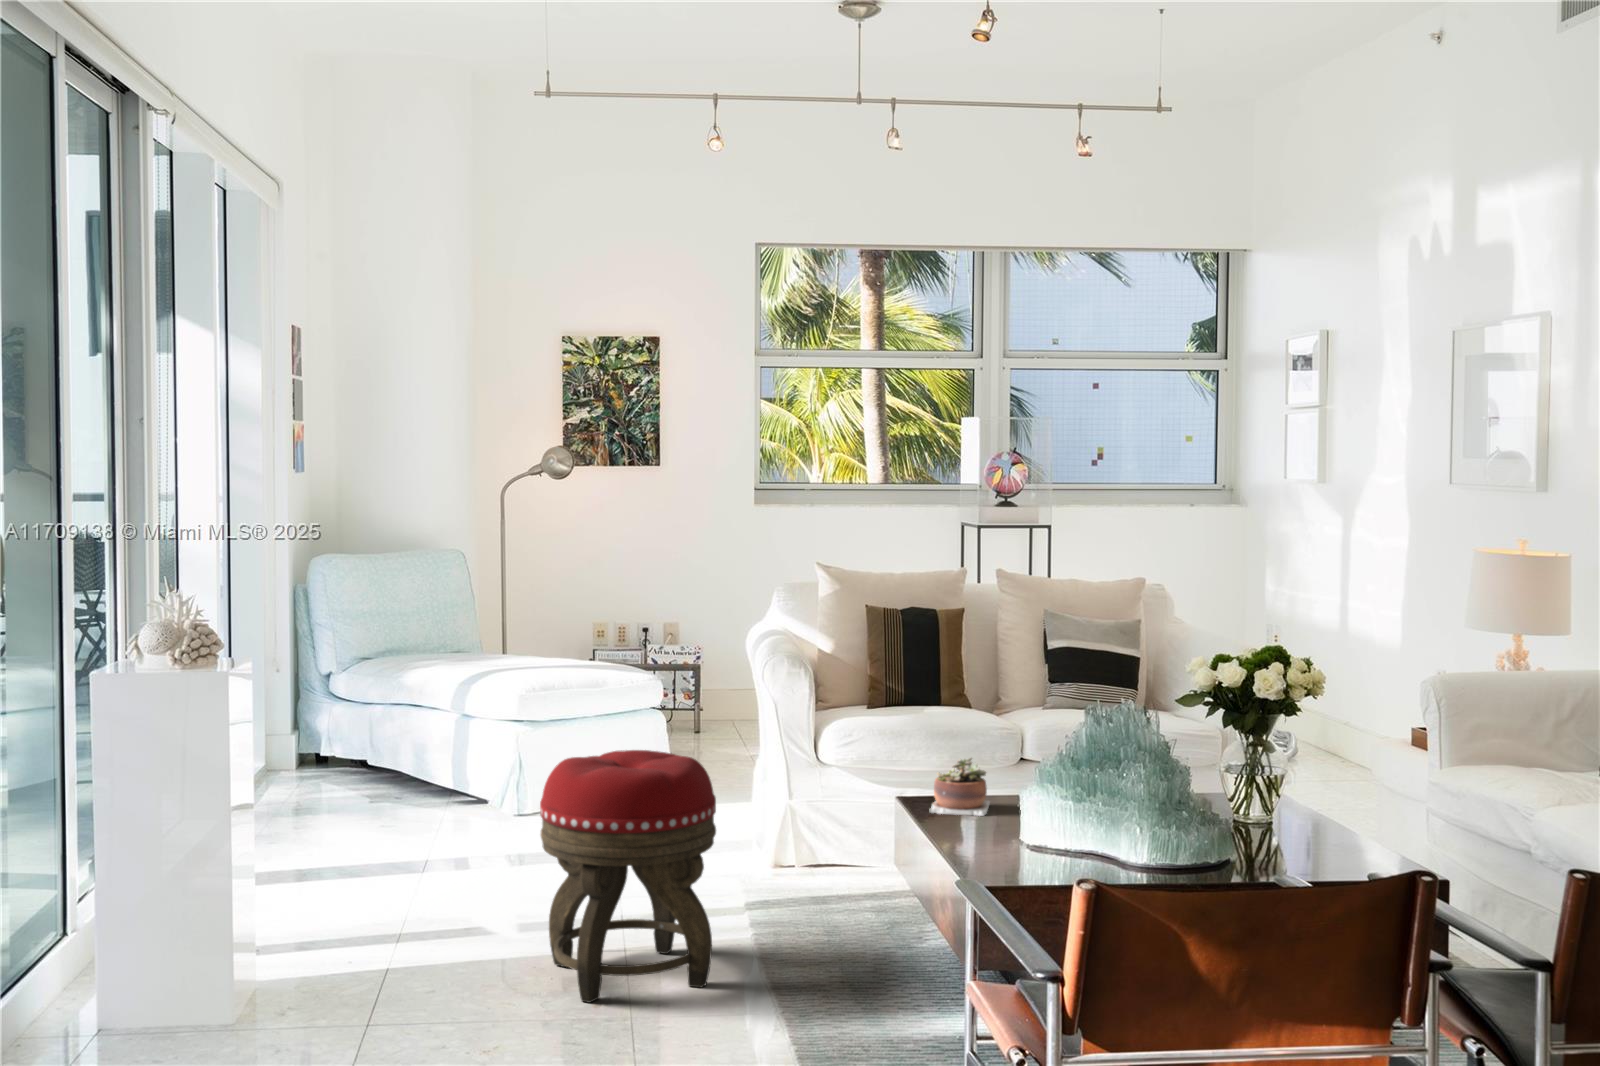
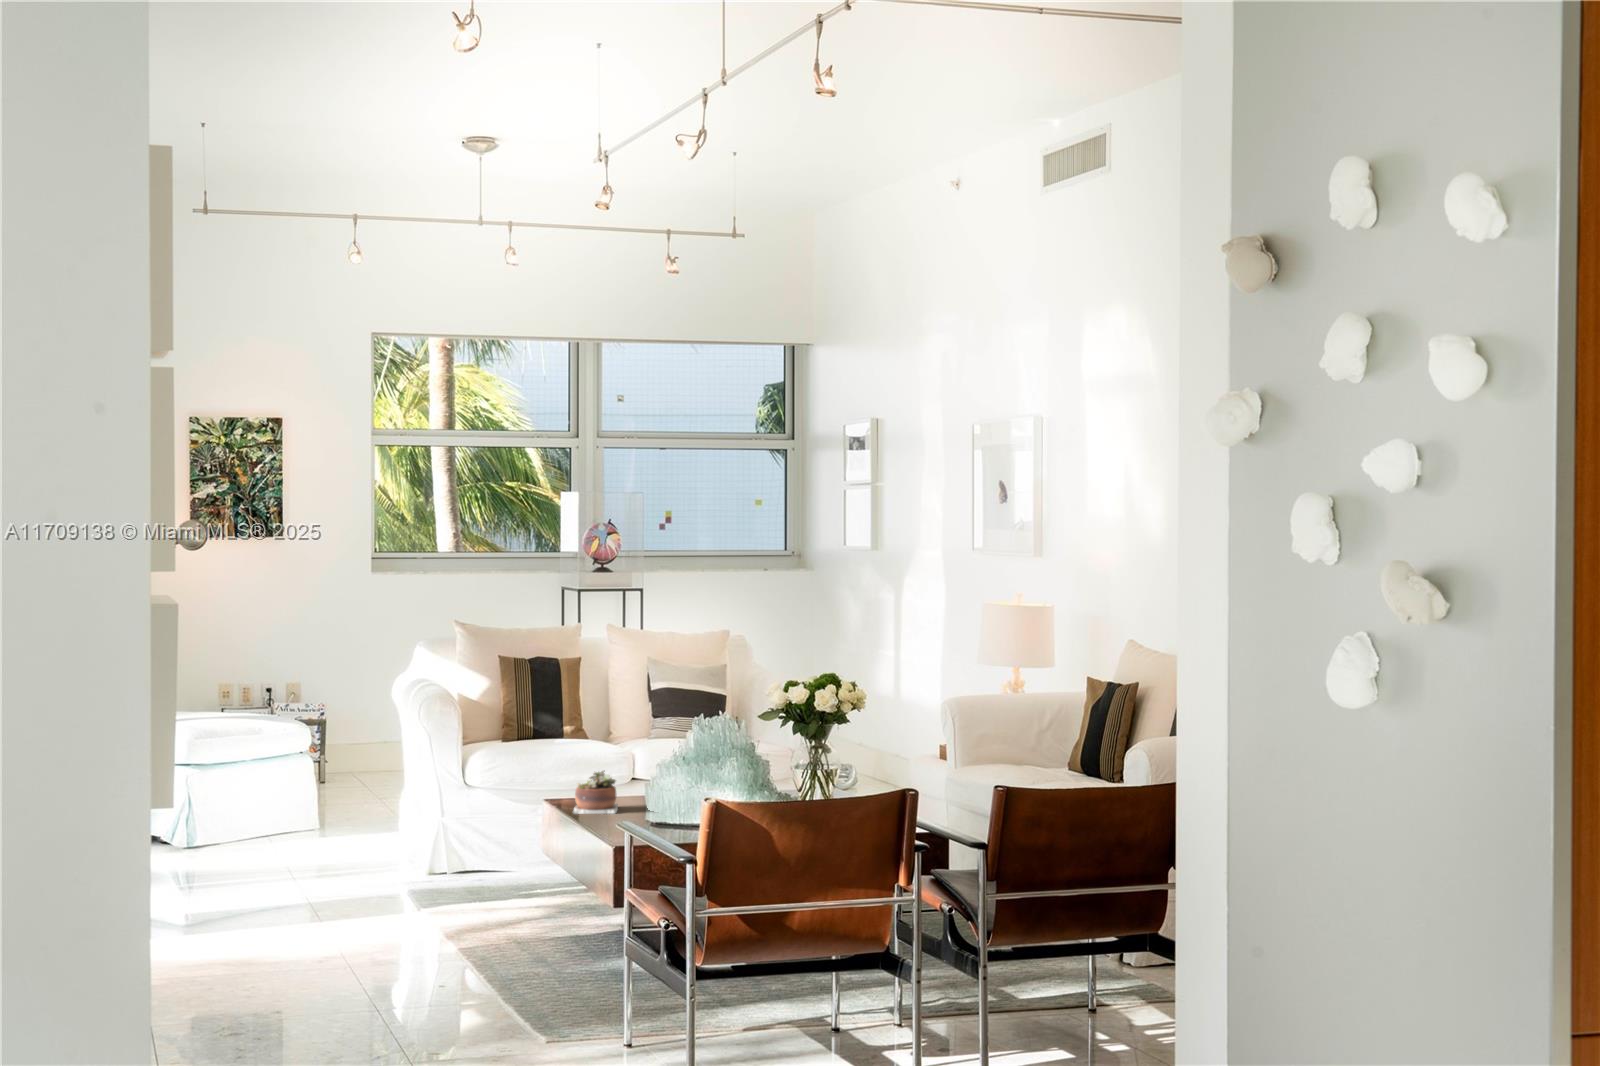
footstool: present [540,750,716,1003] -> none [262,774,407,973]

